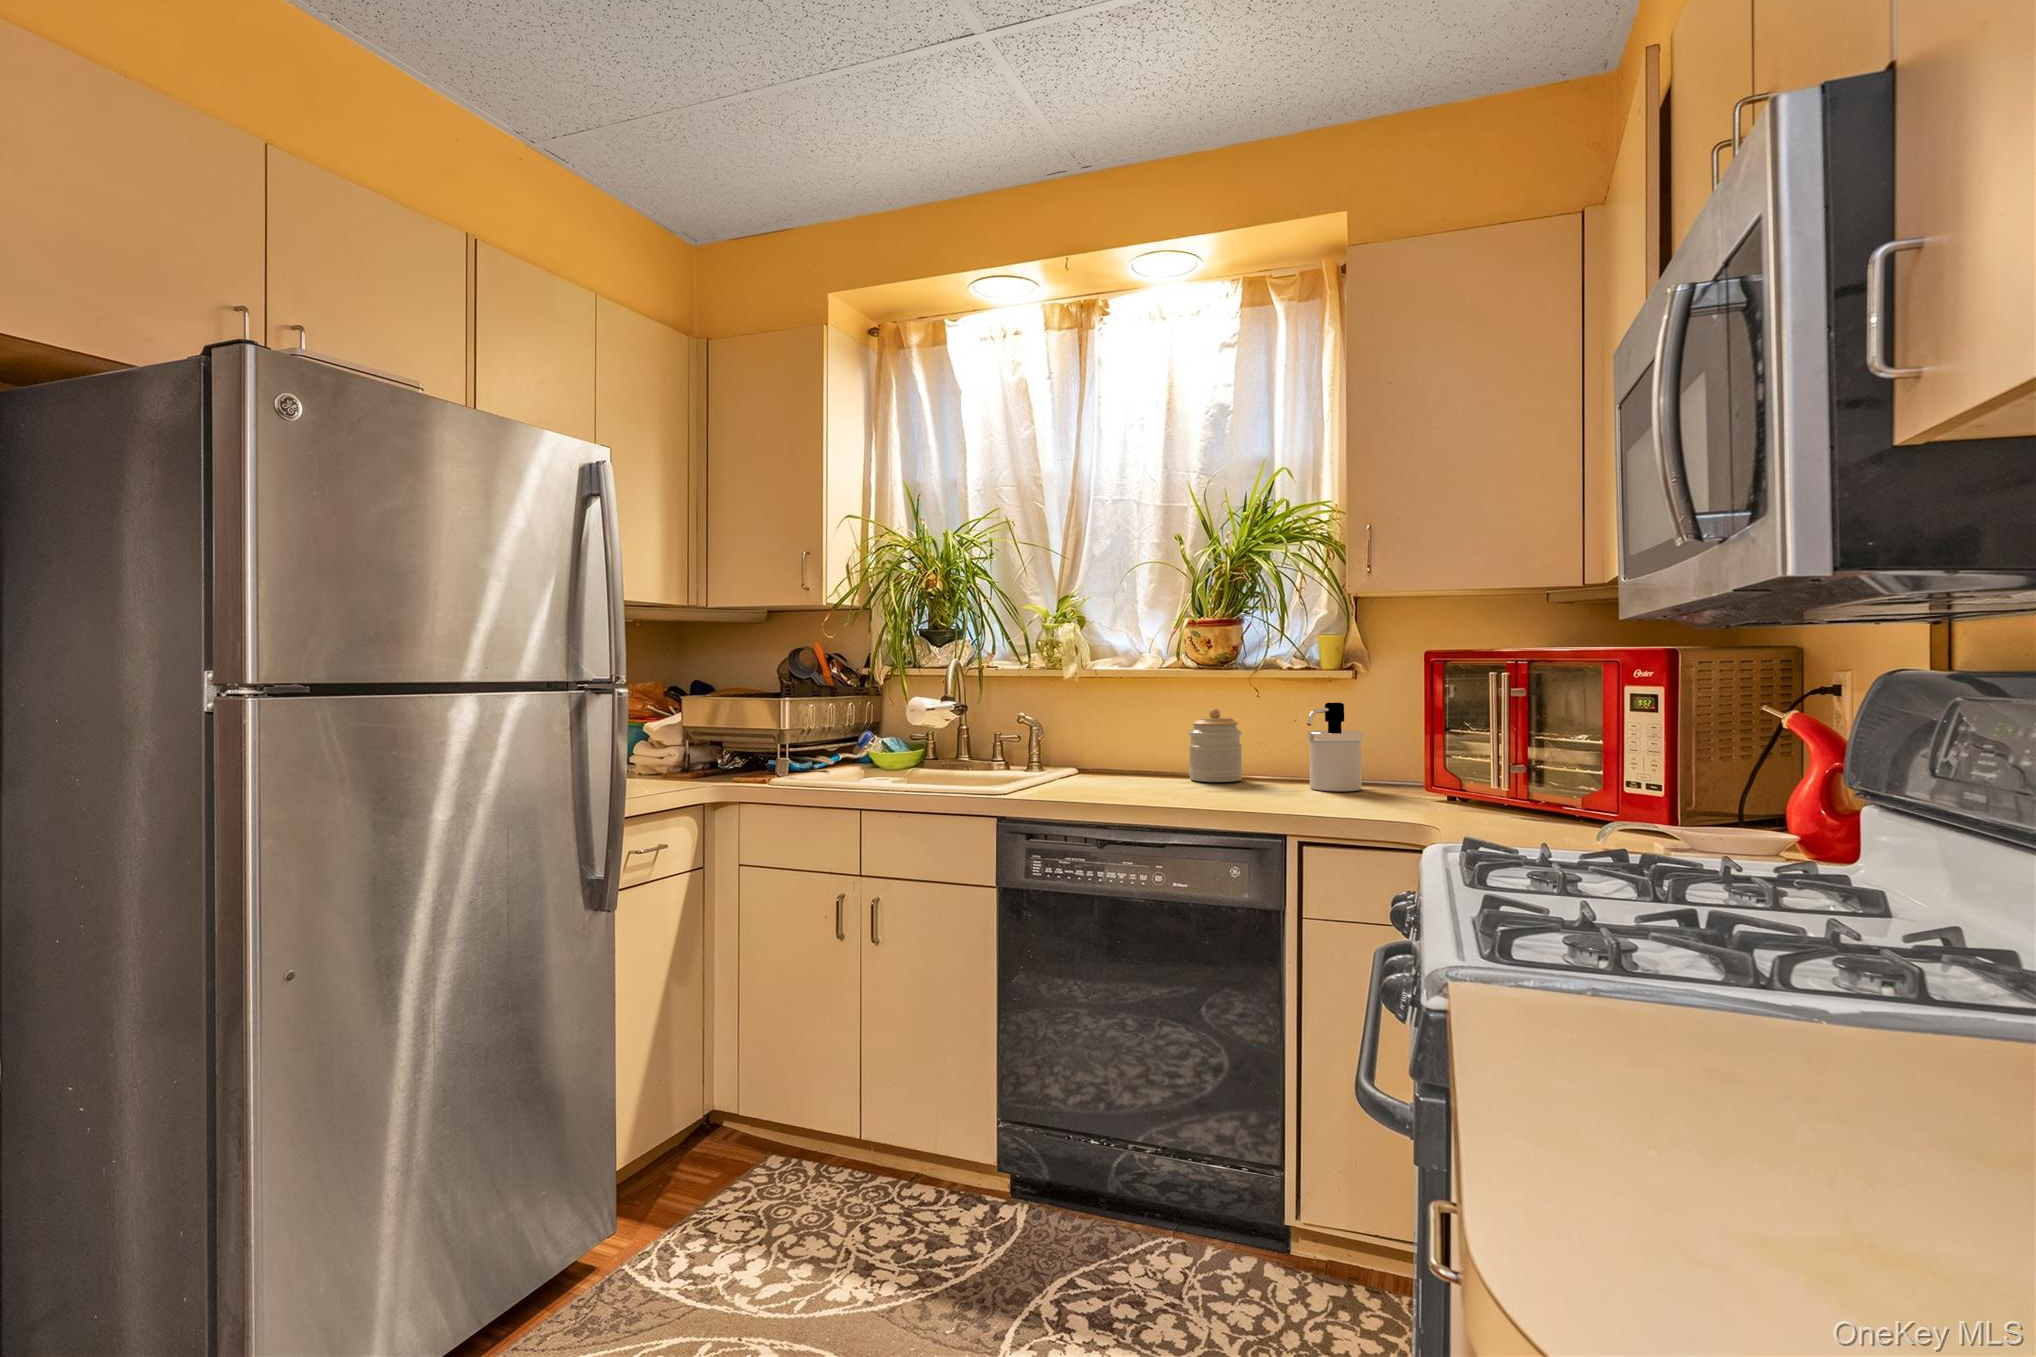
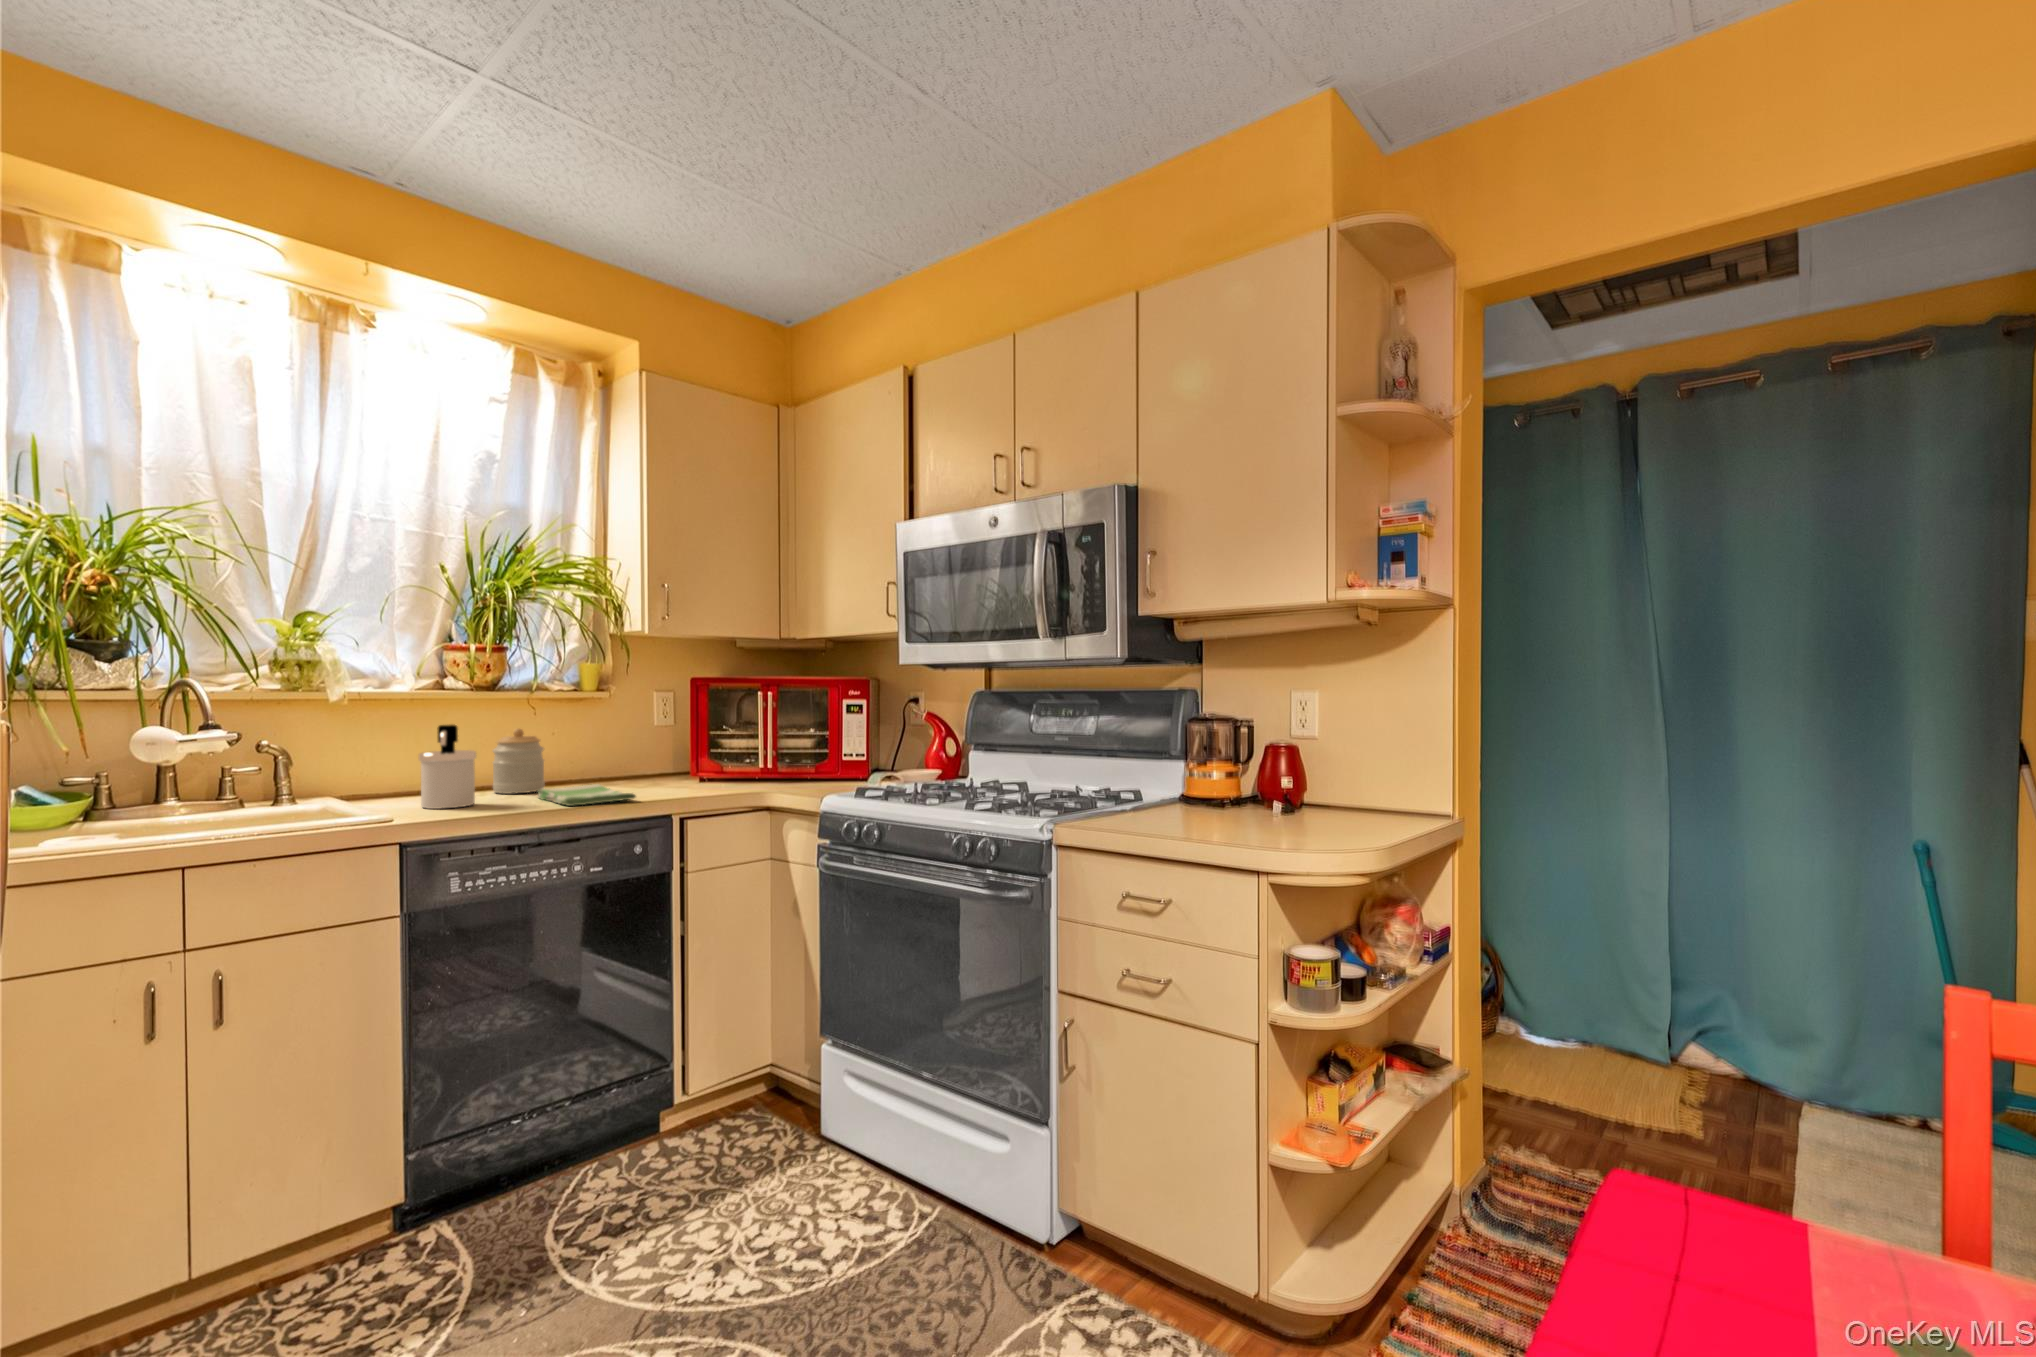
soap dispenser: present [1307,702,1363,791] -> present [419,724,476,809]
dish towel: none [1162,779,1264,805] -> present [538,784,636,806]

